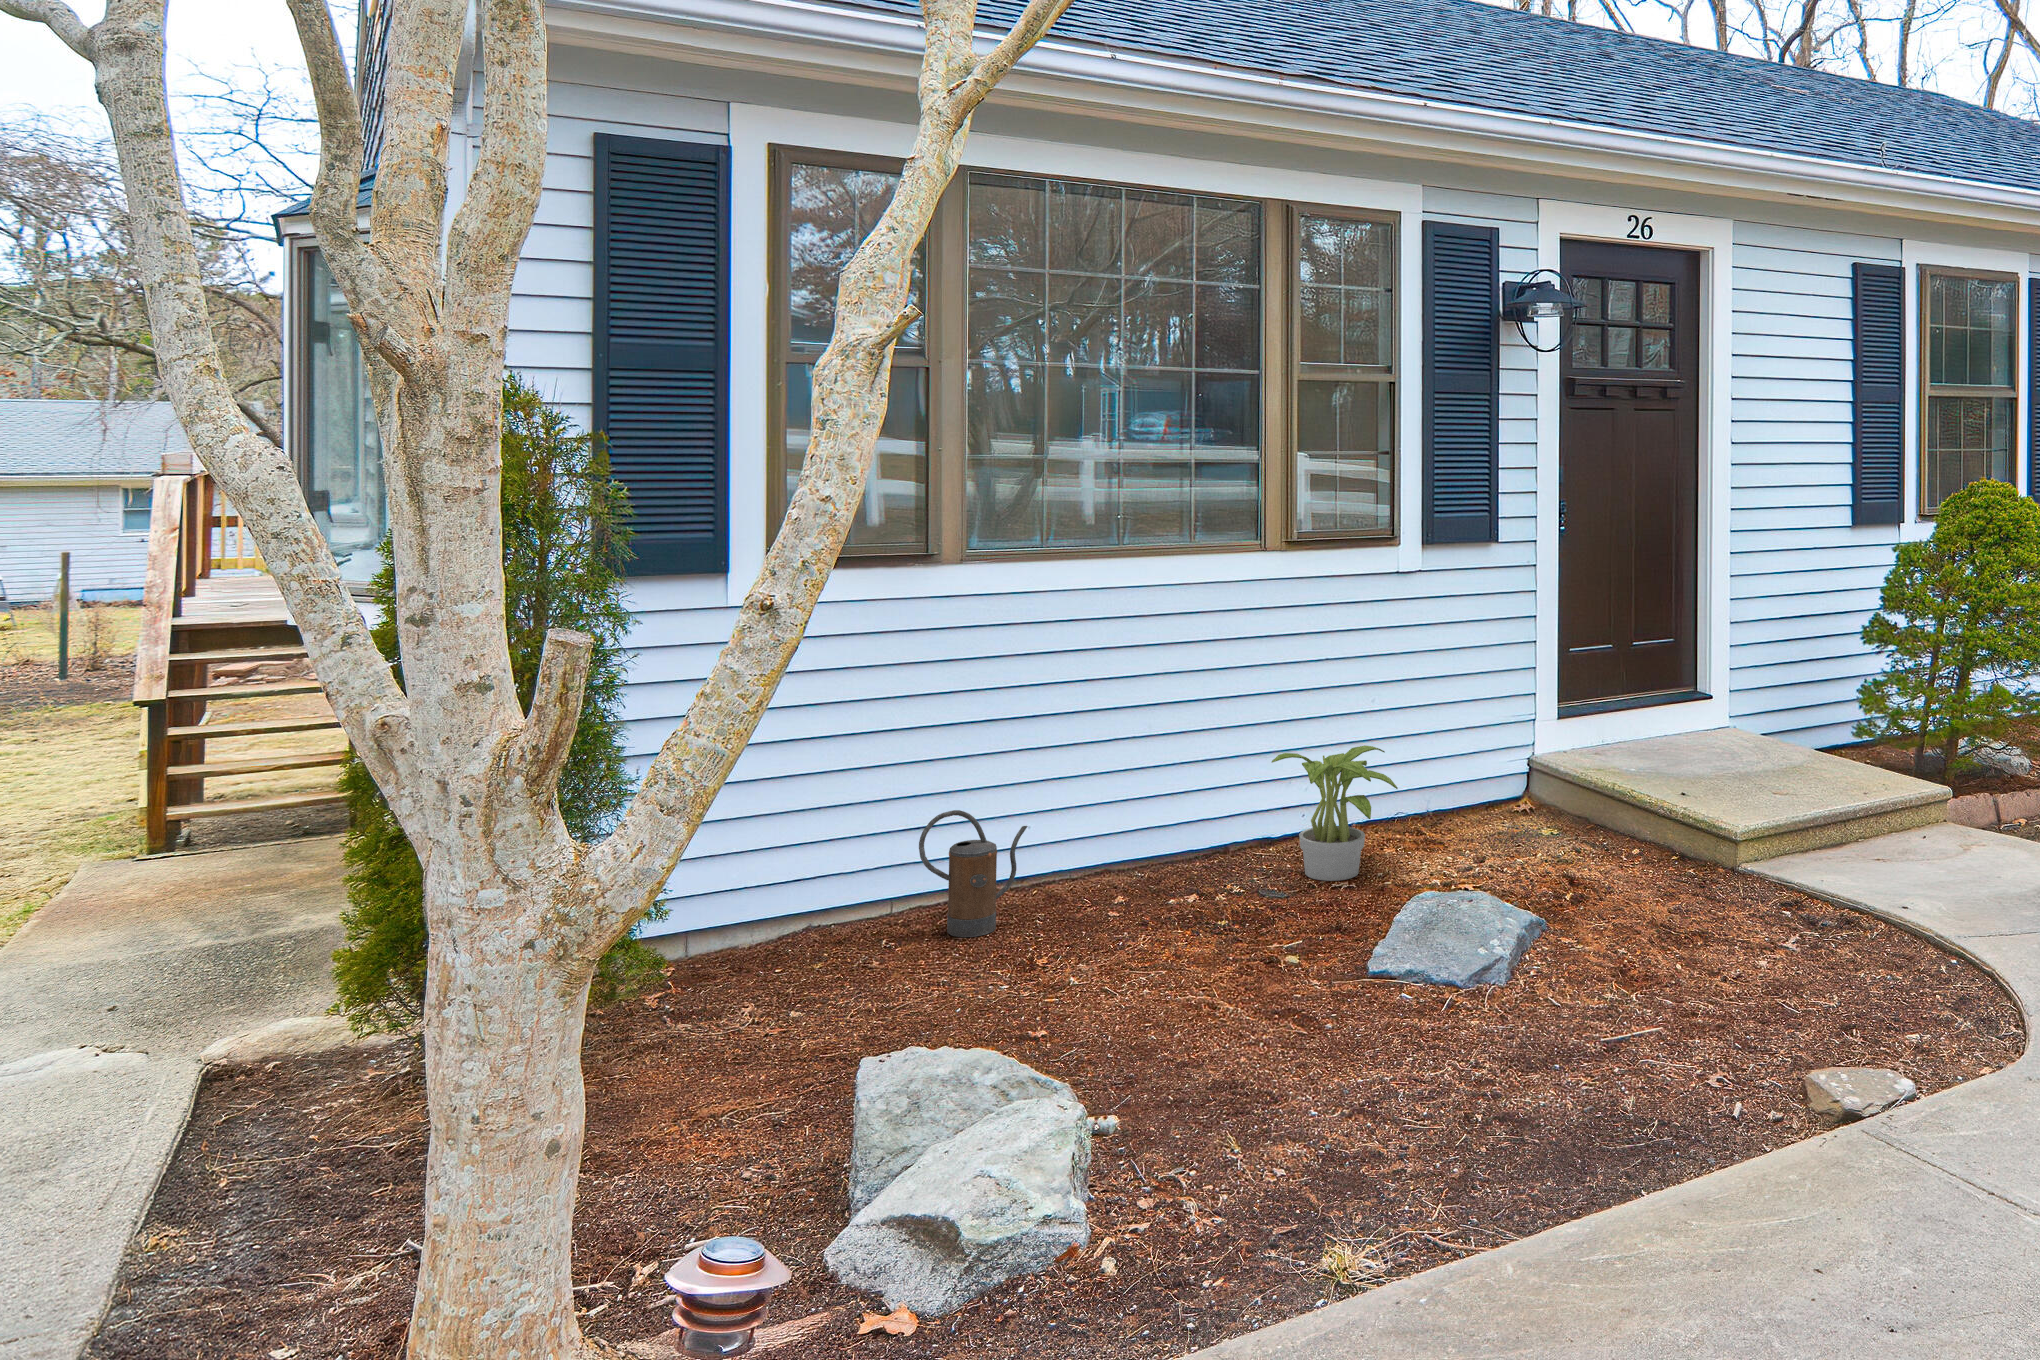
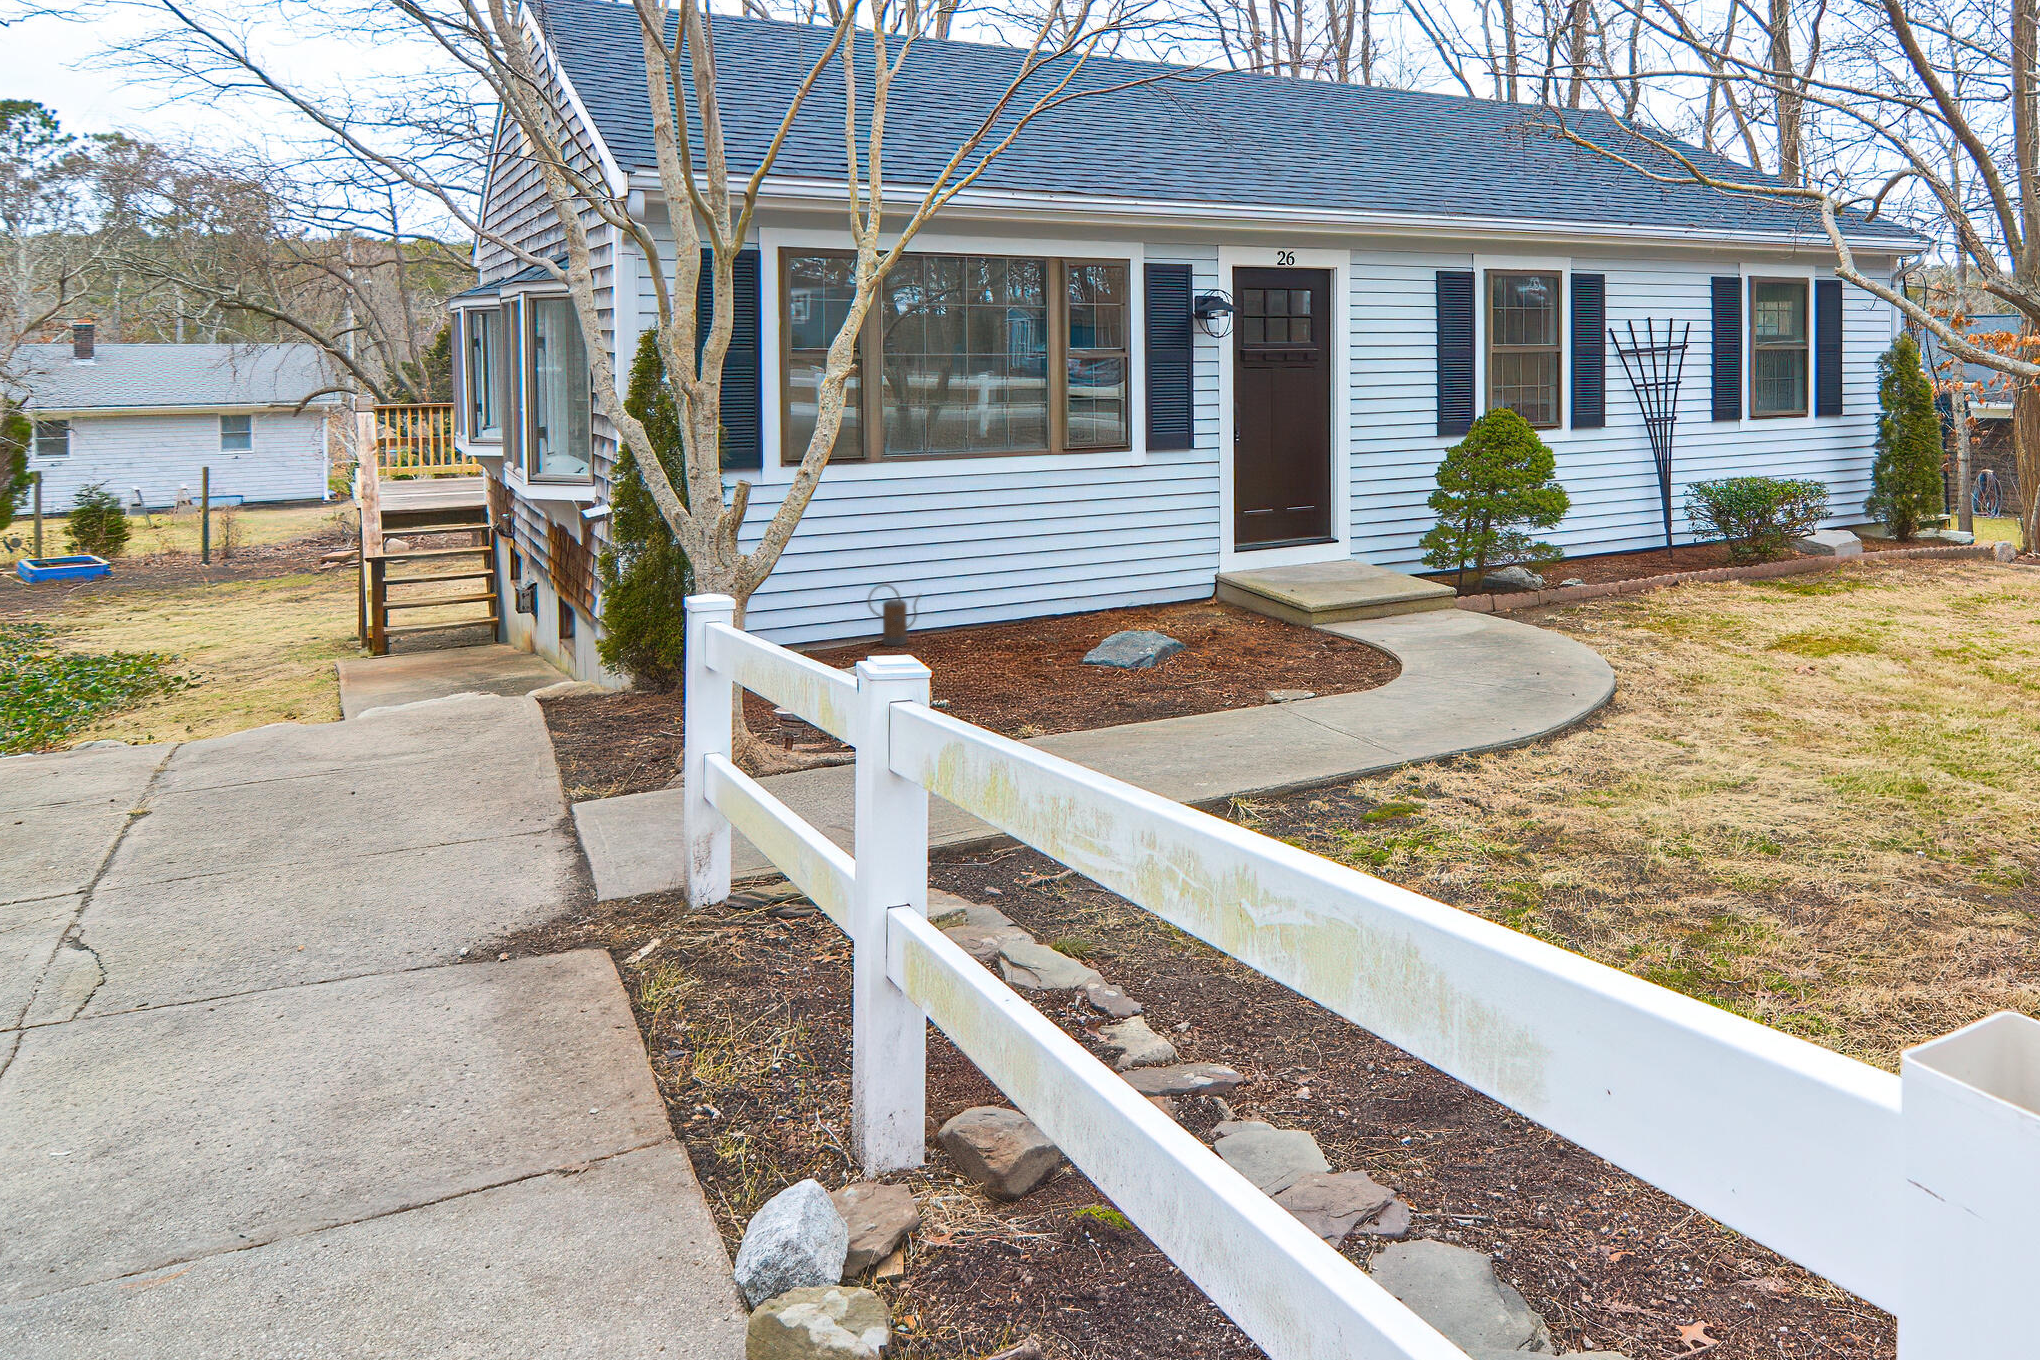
potted plant: present [1272,745,1398,881] -> none [1052,558,1121,628]

